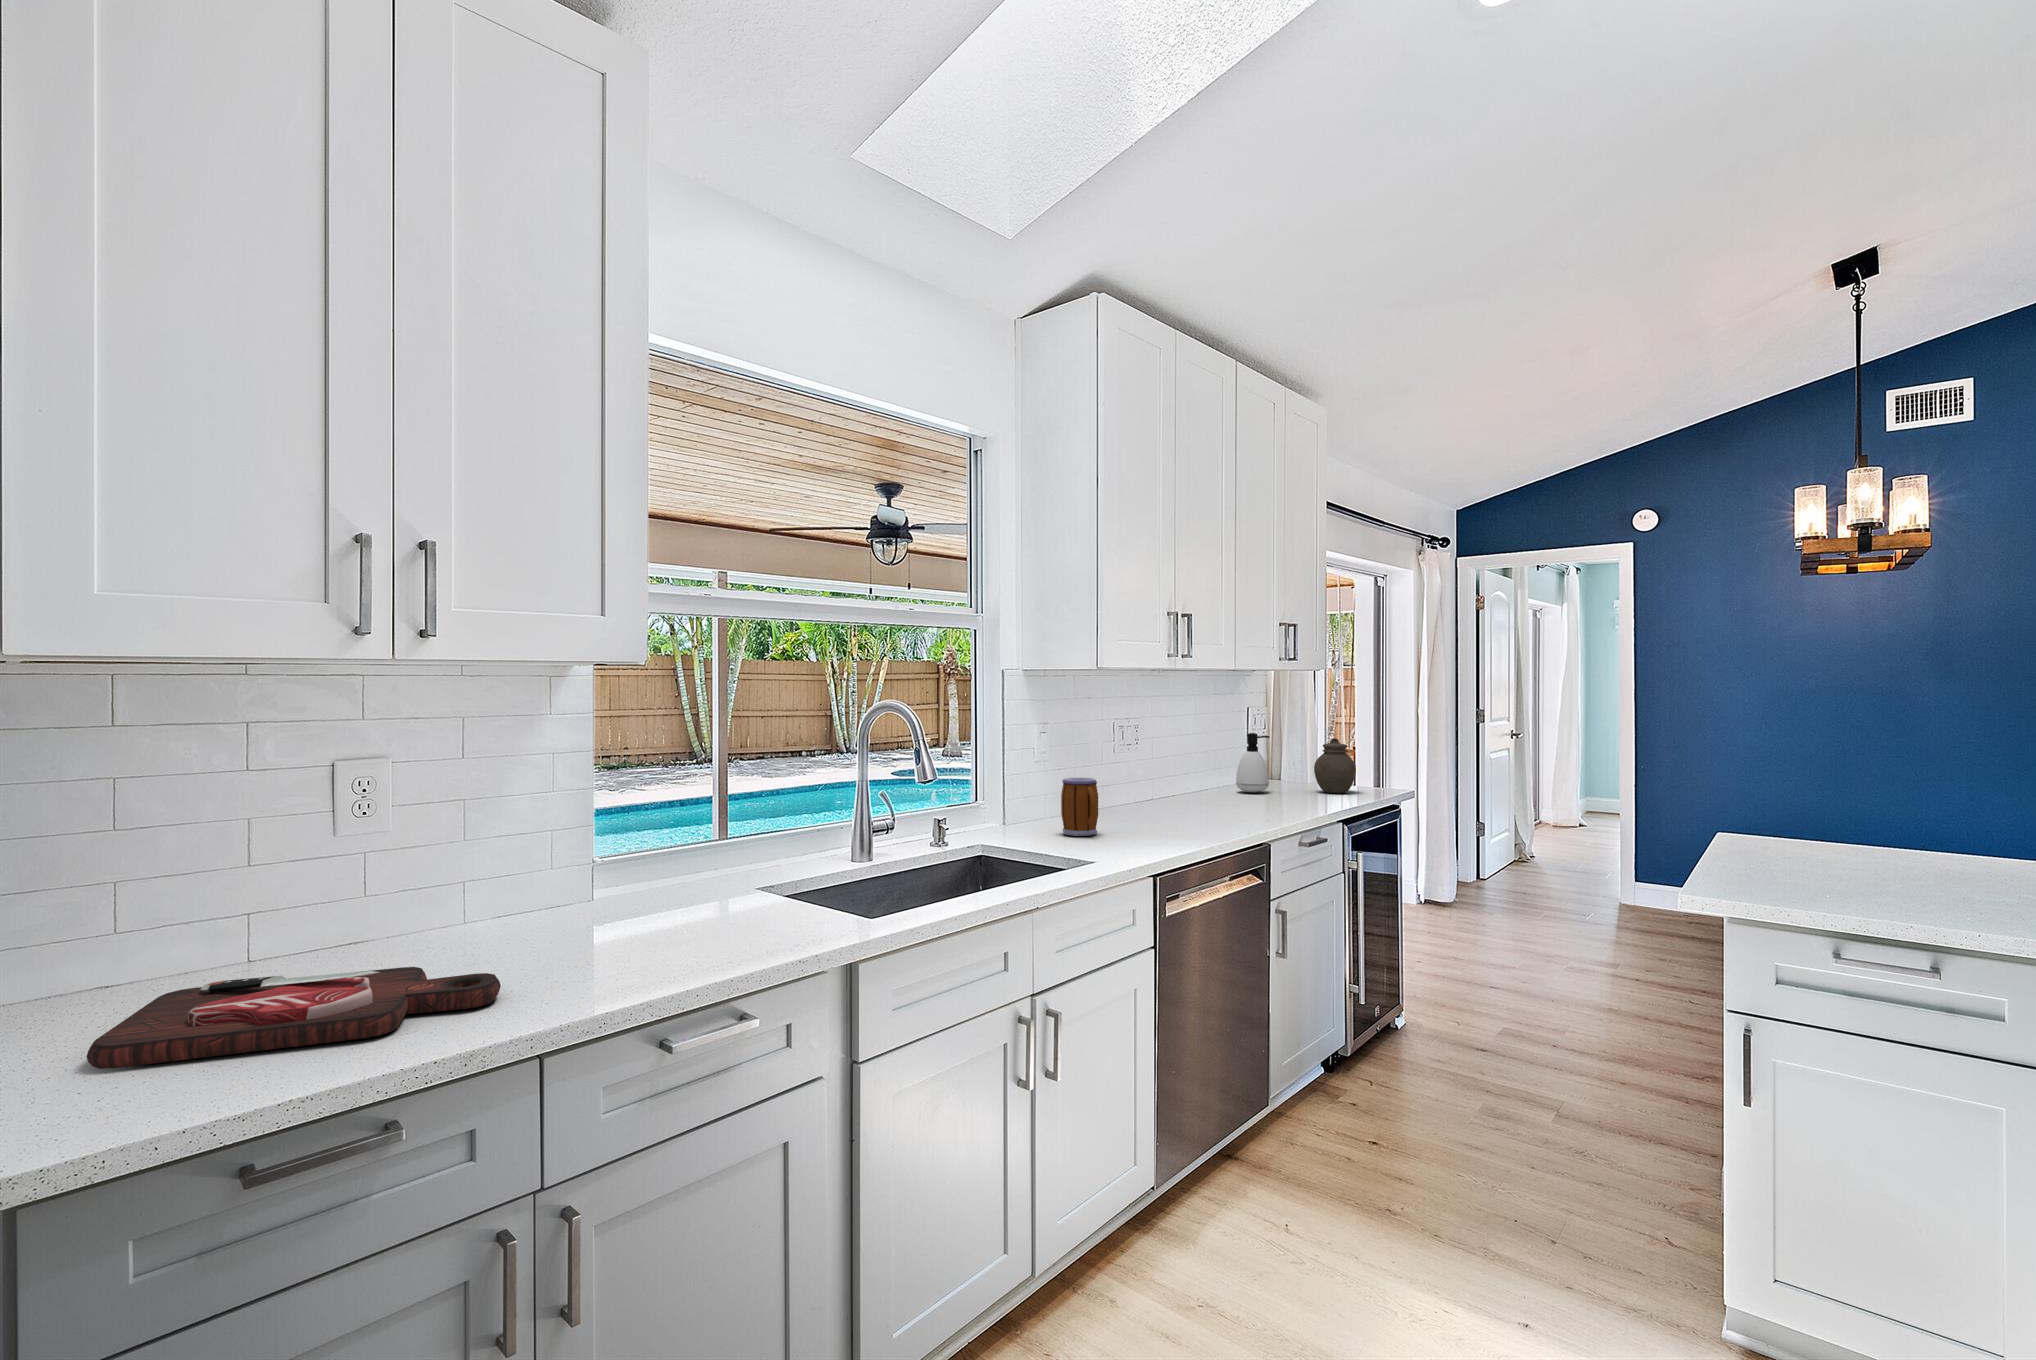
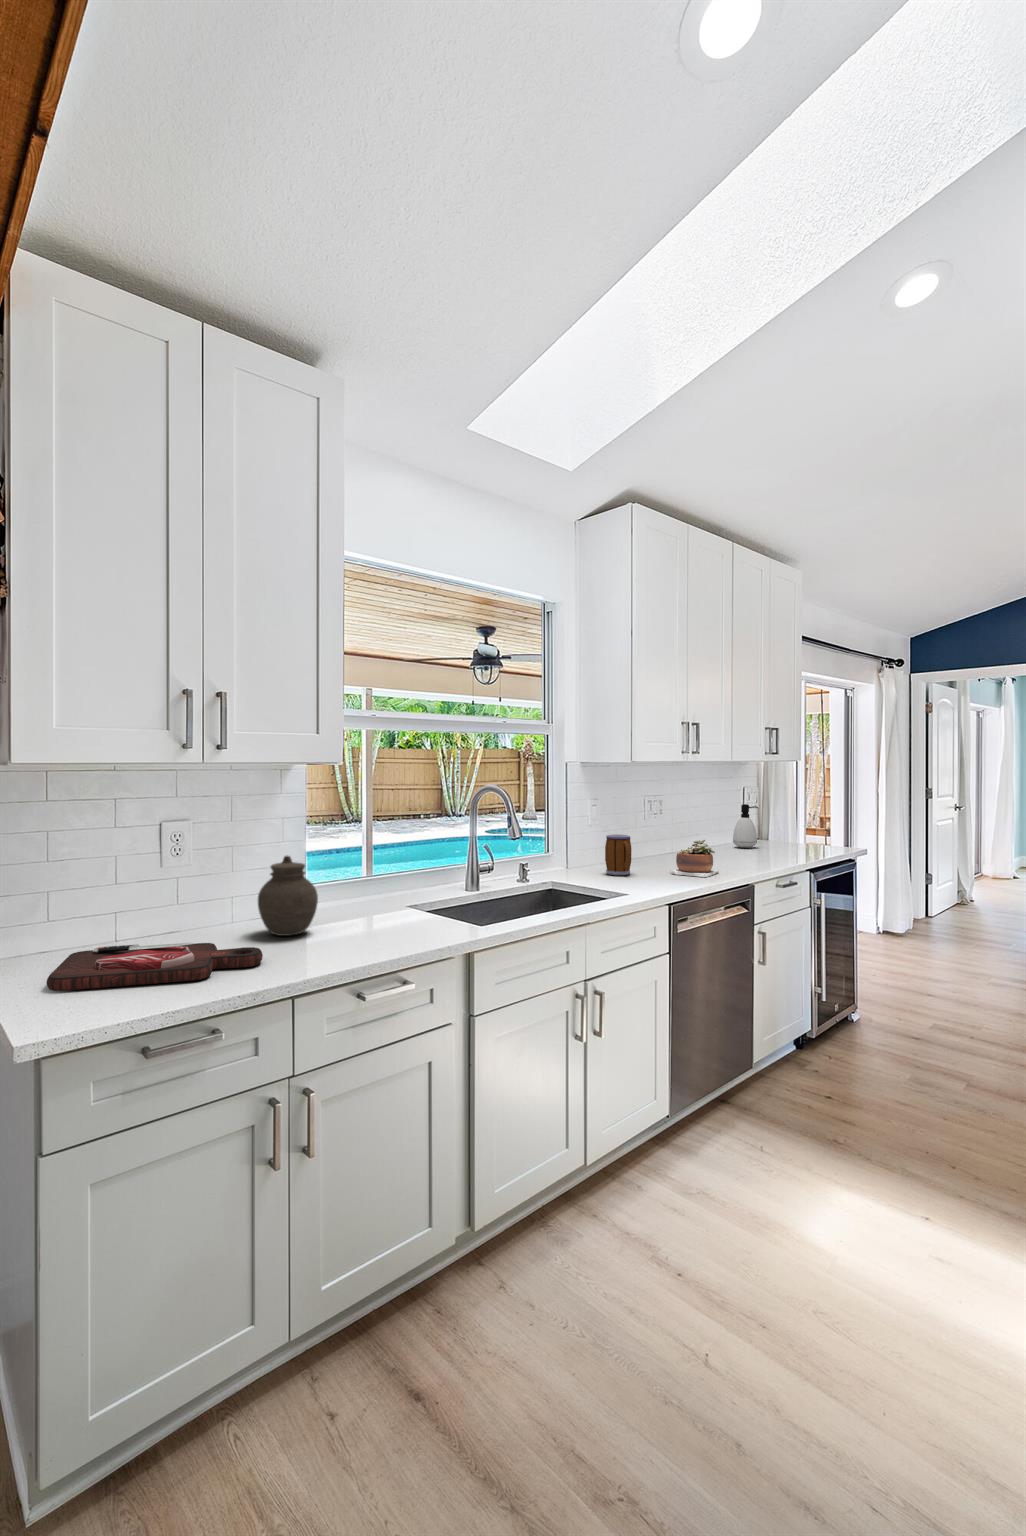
jar: present [1314,738,1356,793] -> present [258,856,318,936]
succulent plant: none [1153,783,1221,837] -> present [670,840,719,877]

